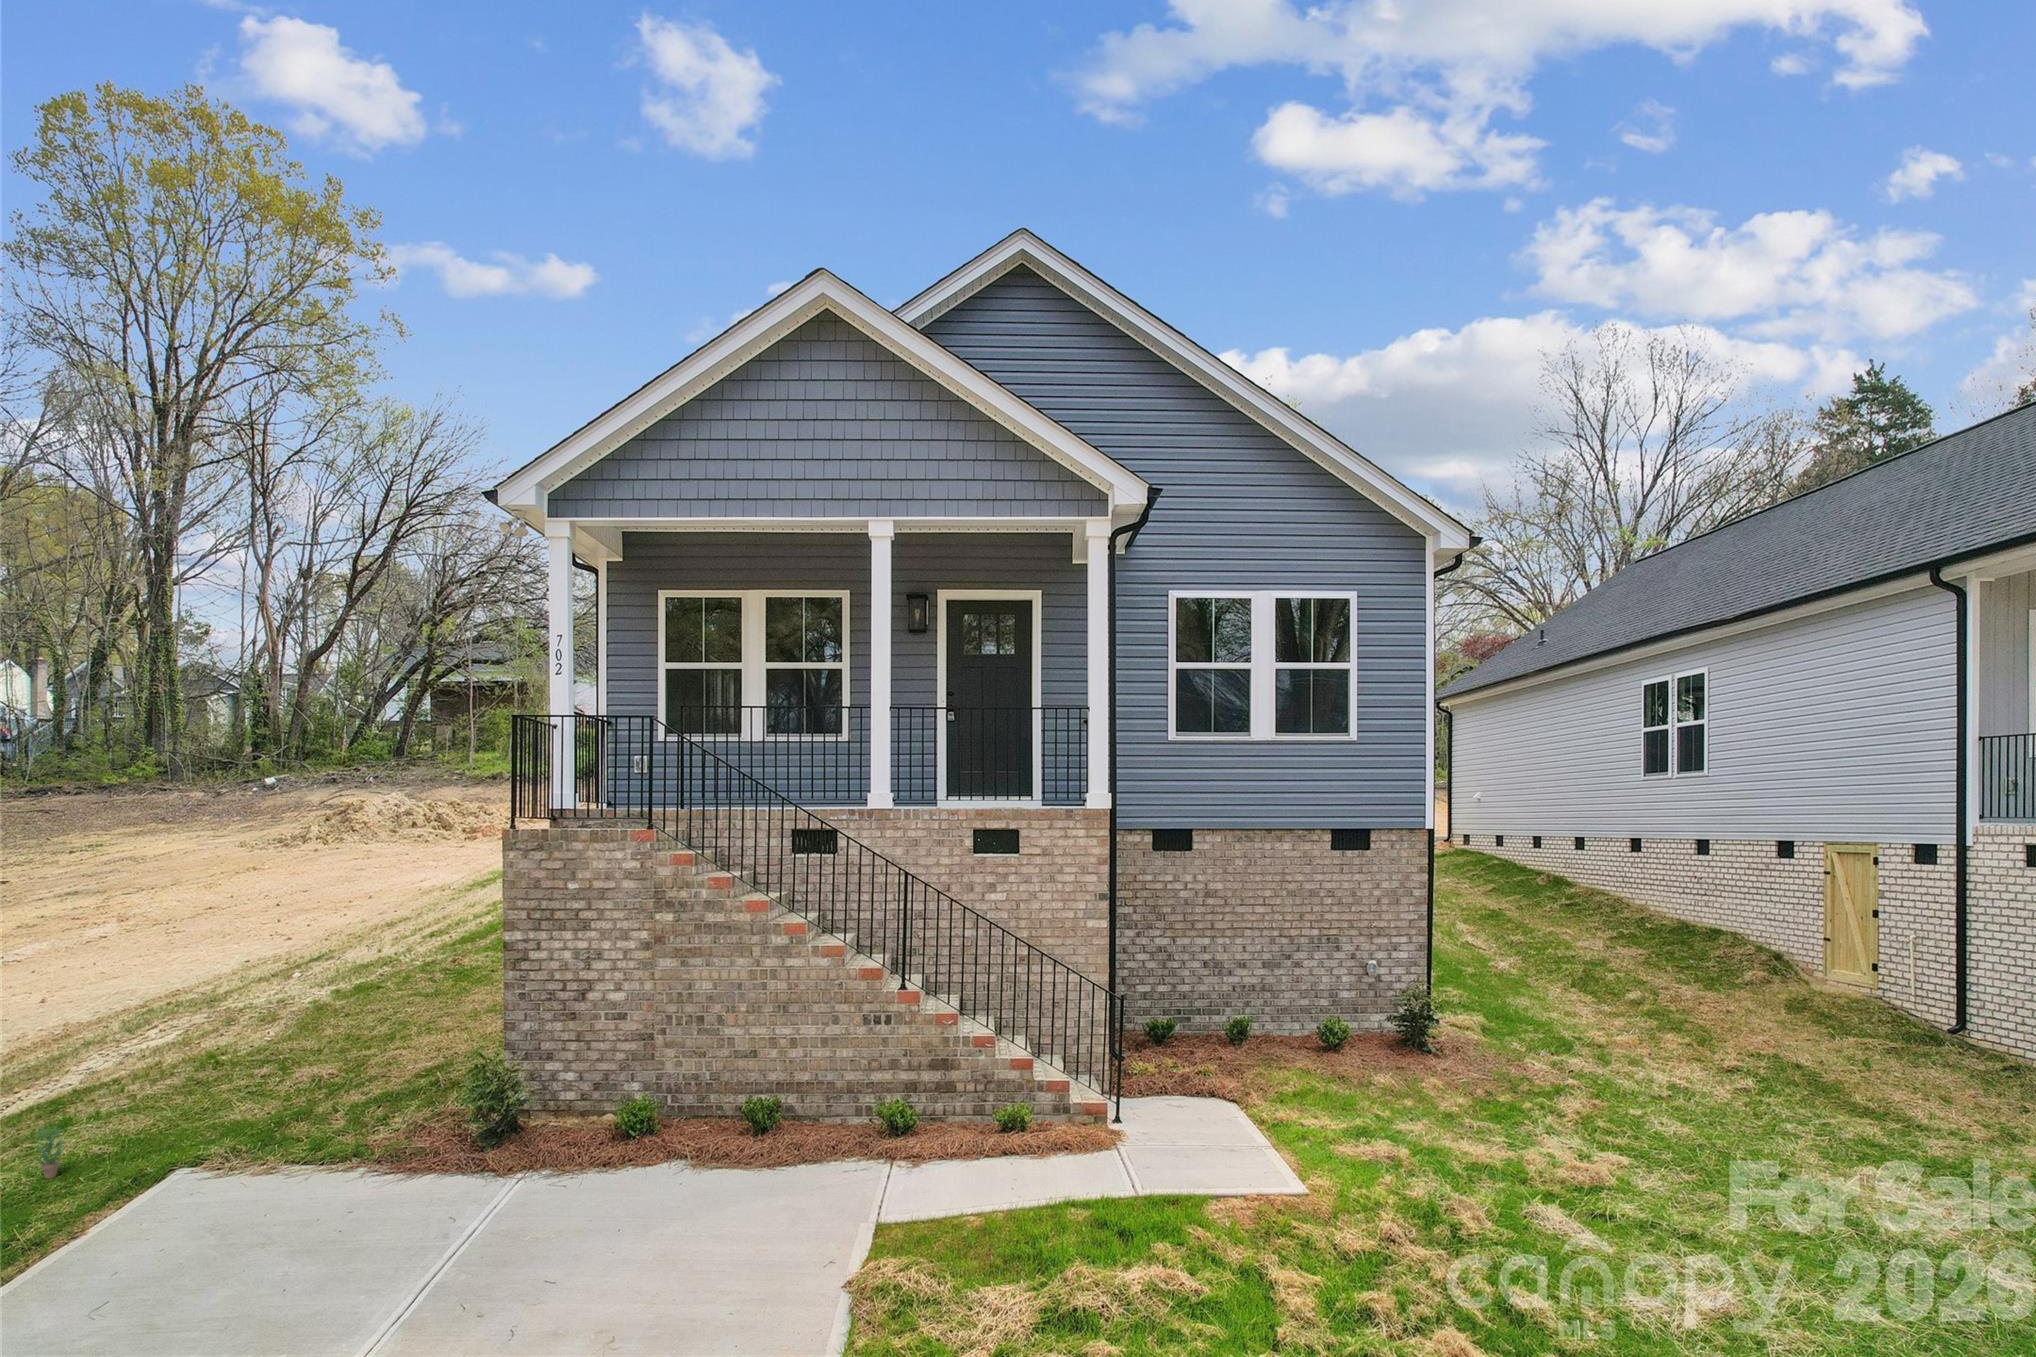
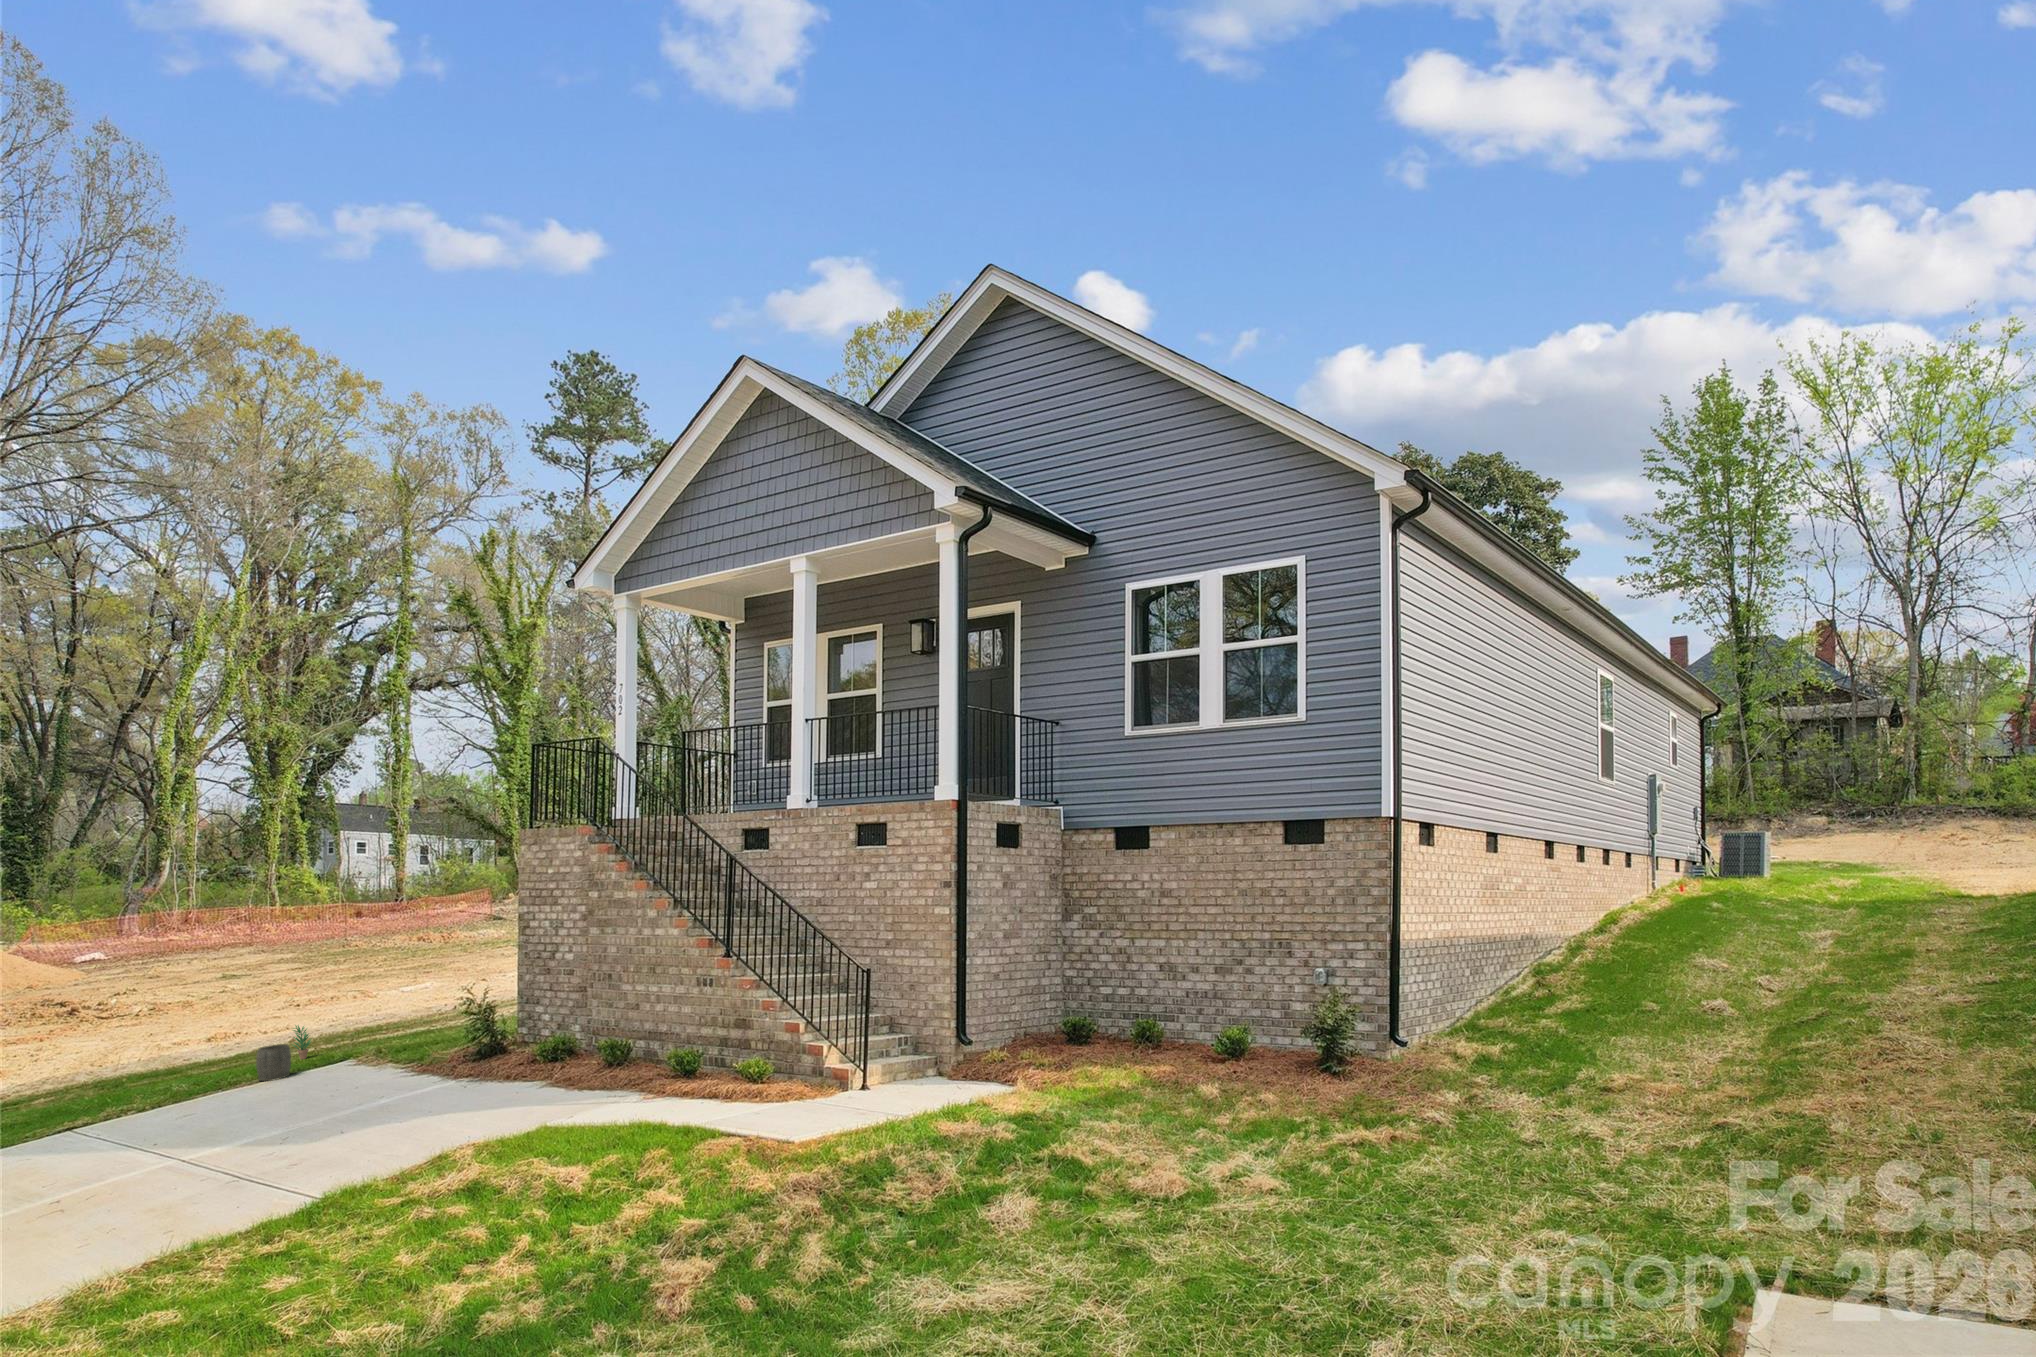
woven basket: none [54,1166,116,1233] -> present [256,1044,291,1081]

